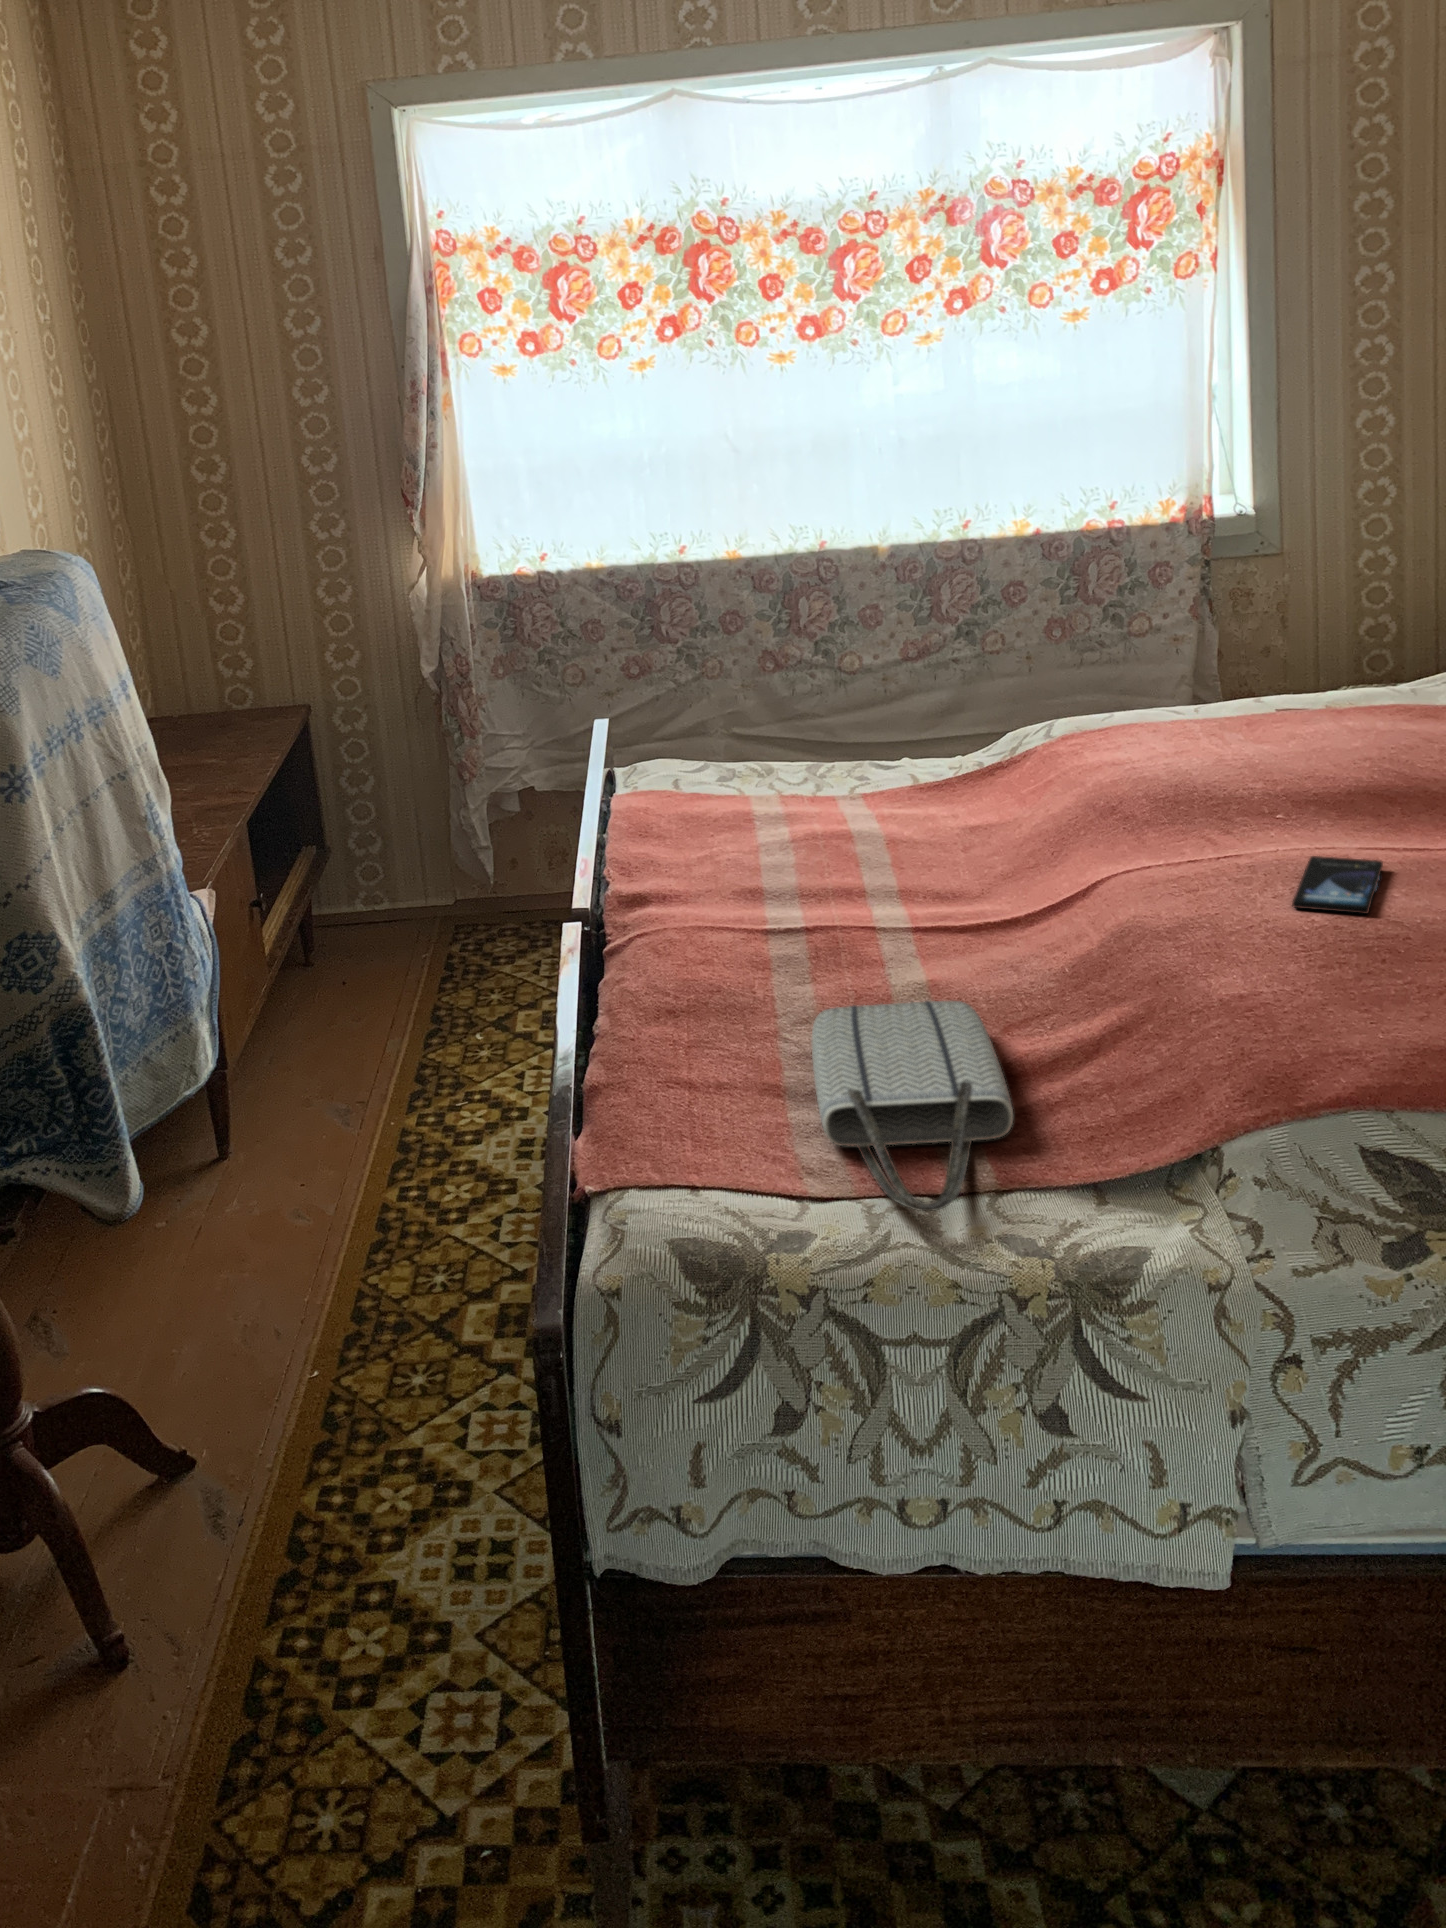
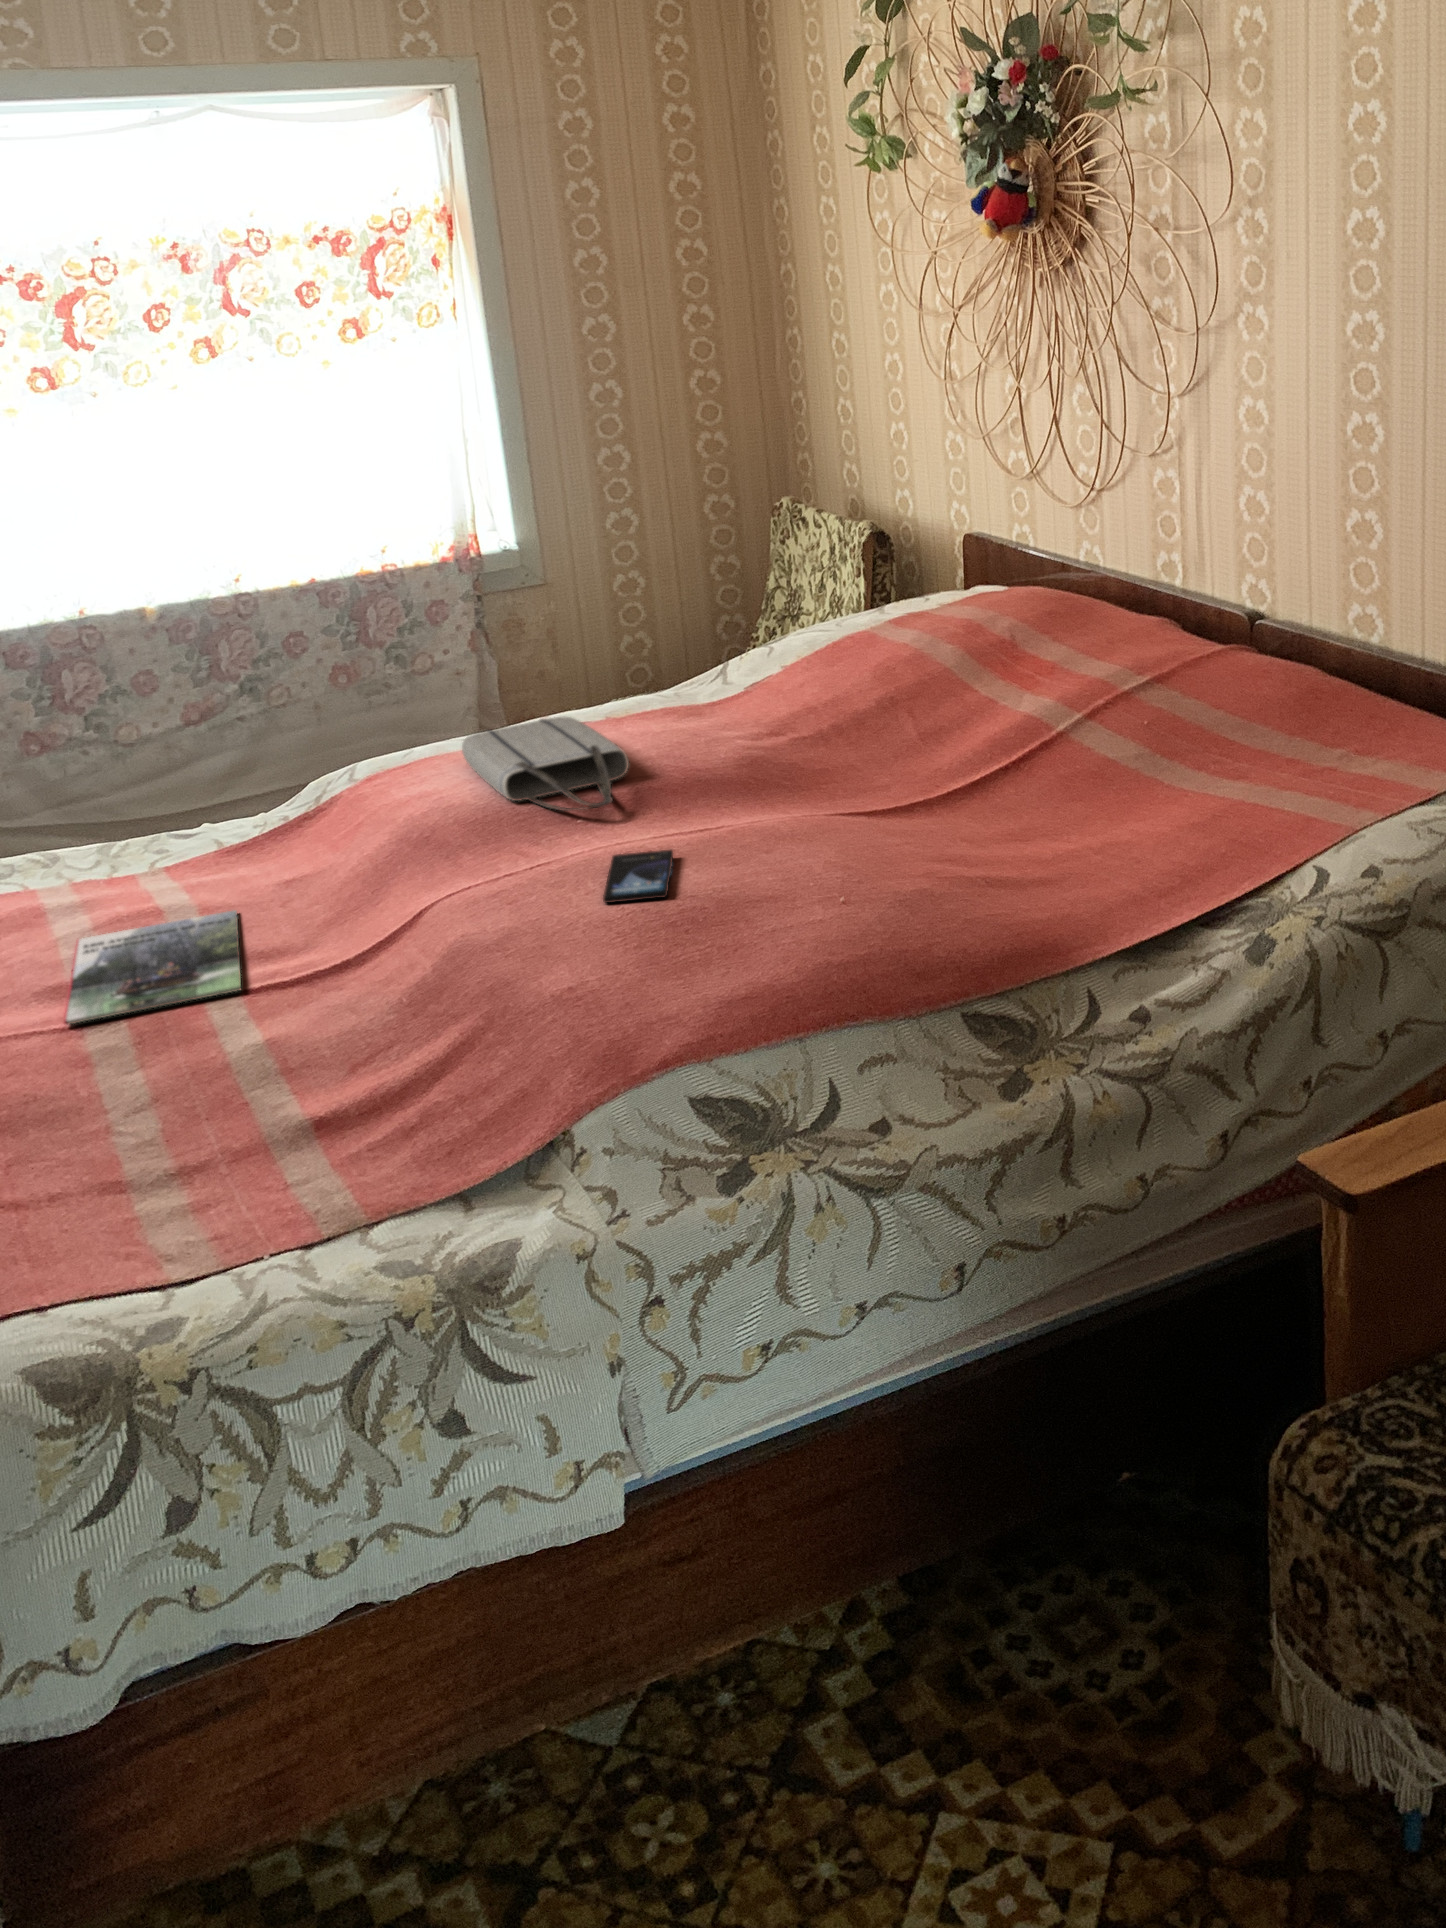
magazine: none [755,845,921,927] -> present [64,910,241,1025]
tote bag: present [812,1001,1013,1211] -> present [462,717,629,811]

